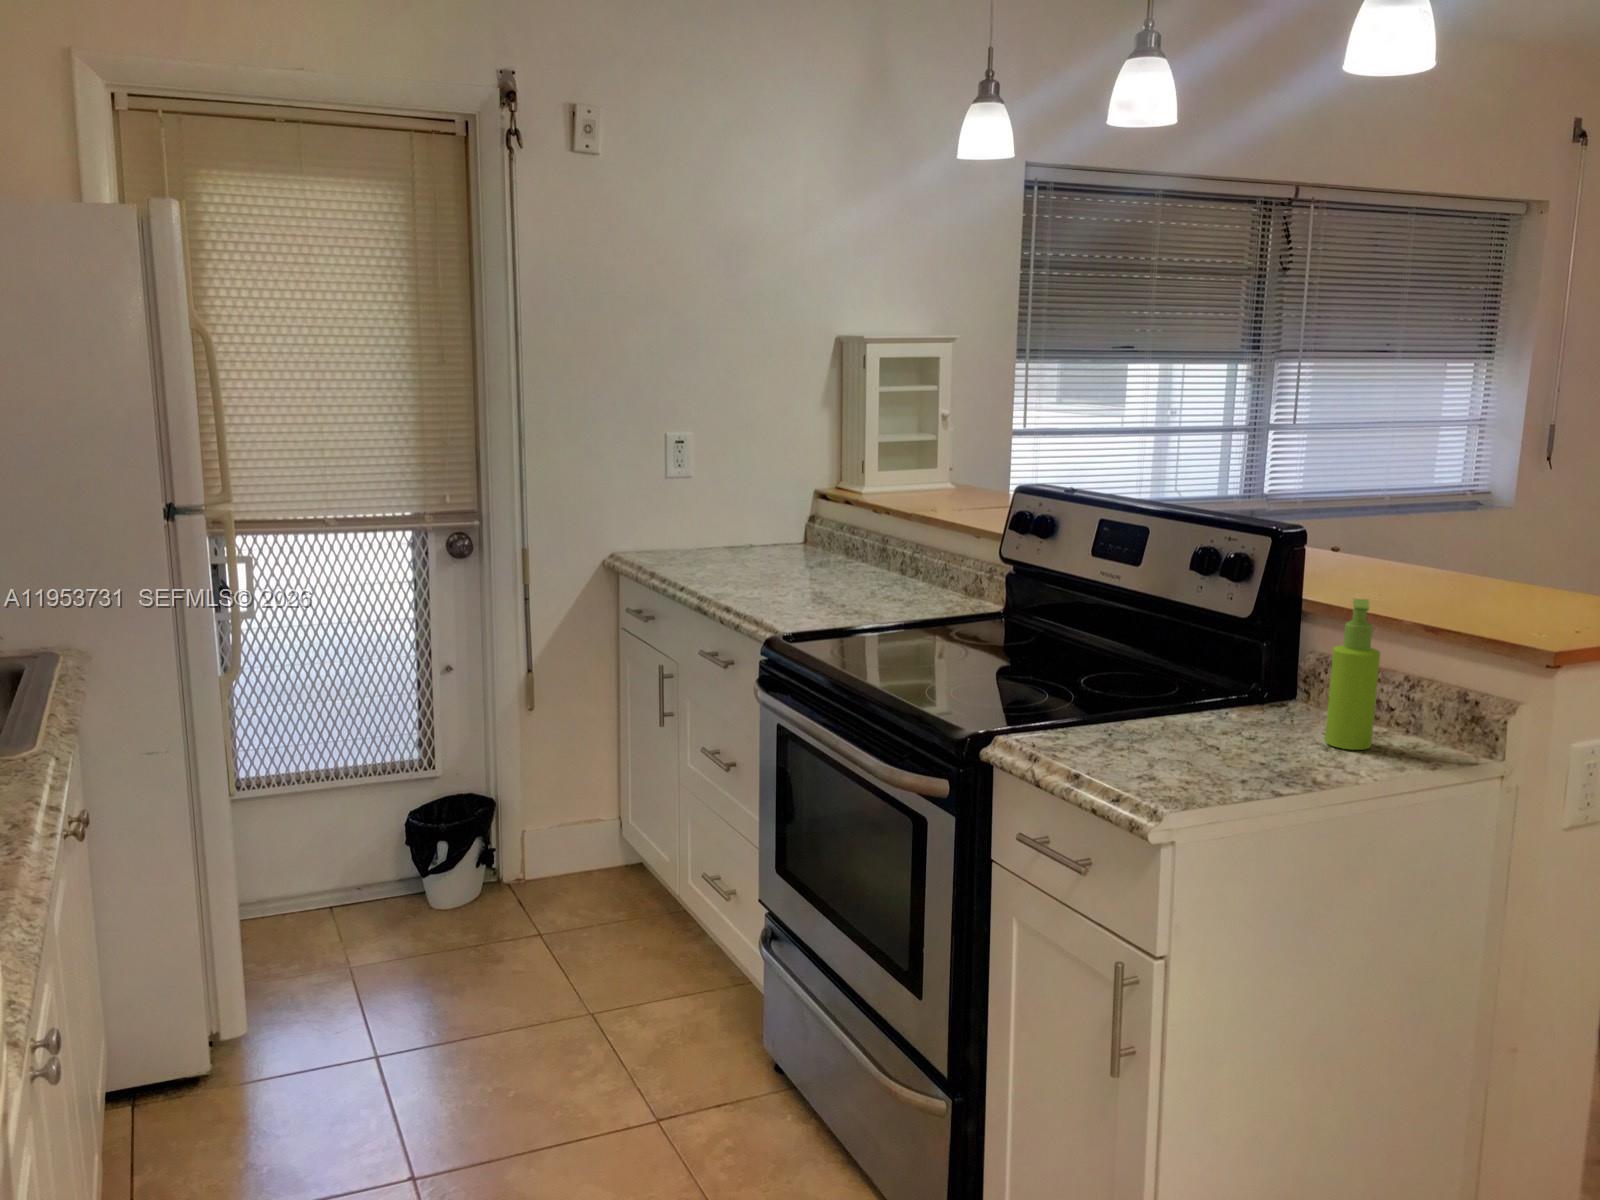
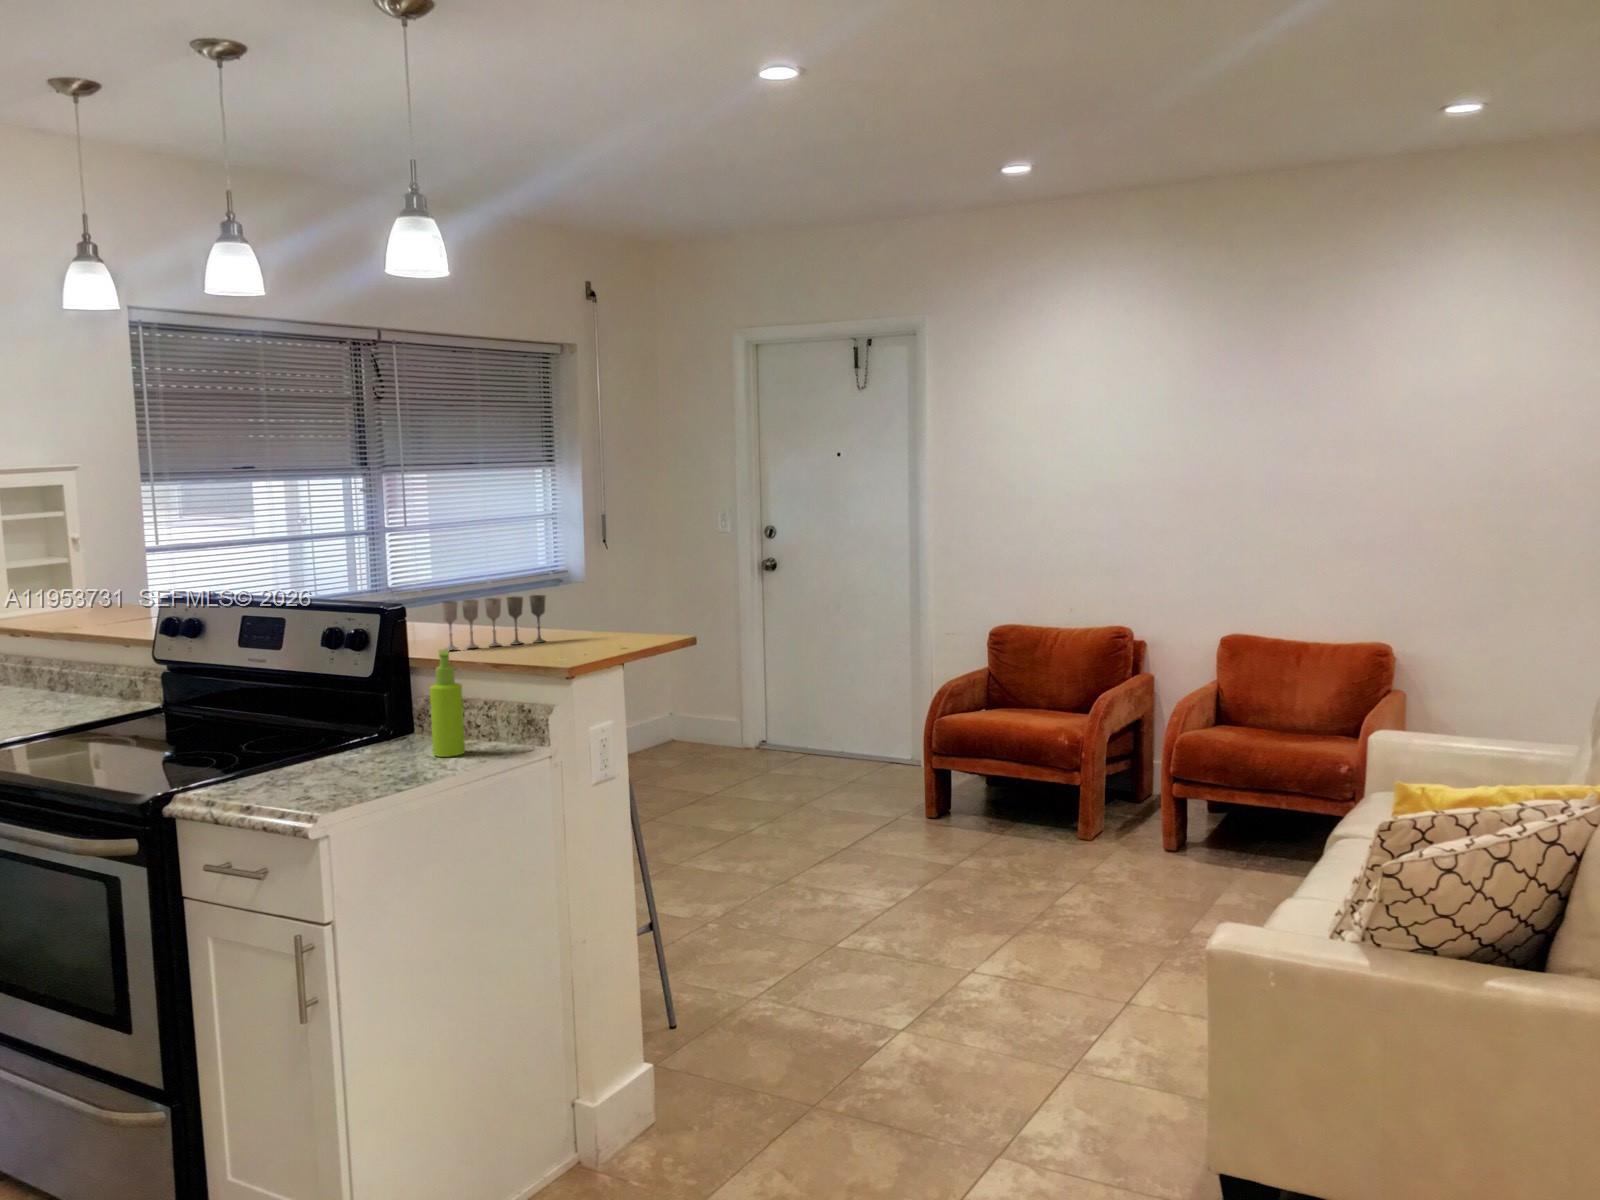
wine glass: none [1354,529,1517,602] -> present [441,595,545,650]

